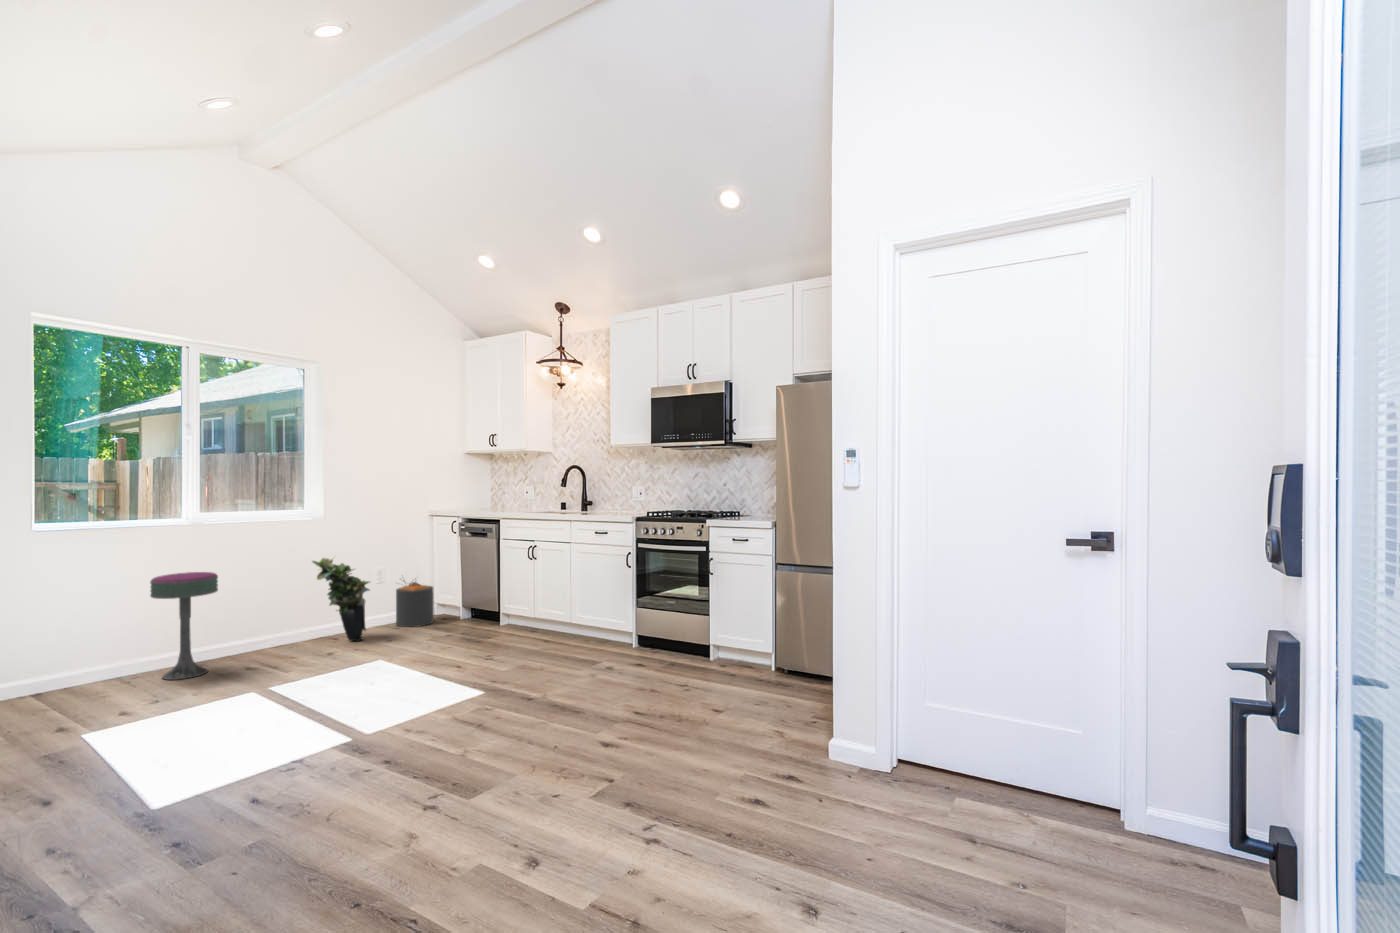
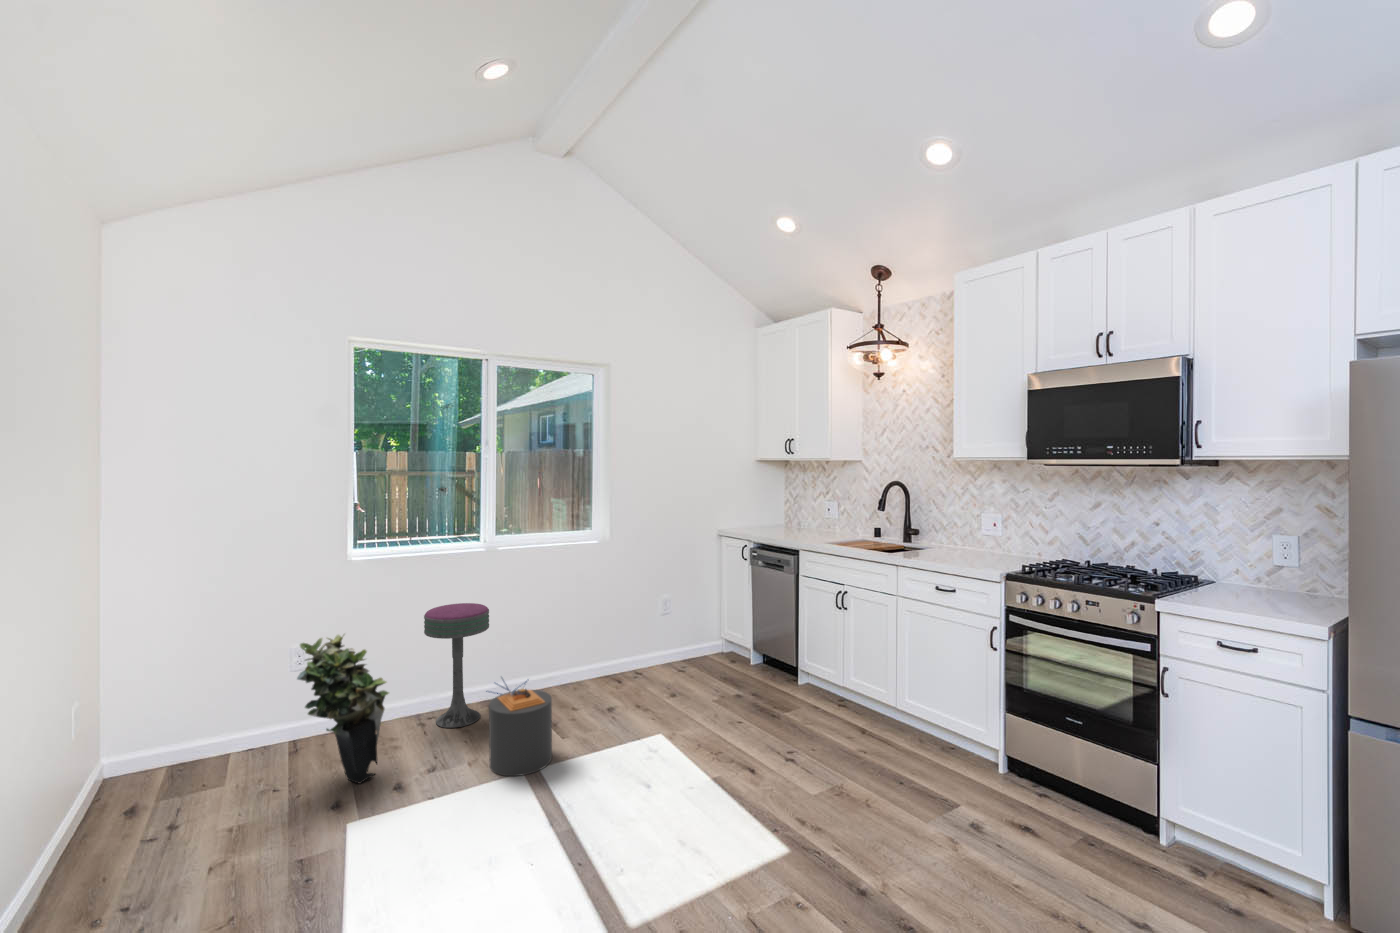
potted plant: present [312,558,370,641] -> present [297,635,389,783]
trash can: present [396,578,434,627] -> present [486,679,552,776]

